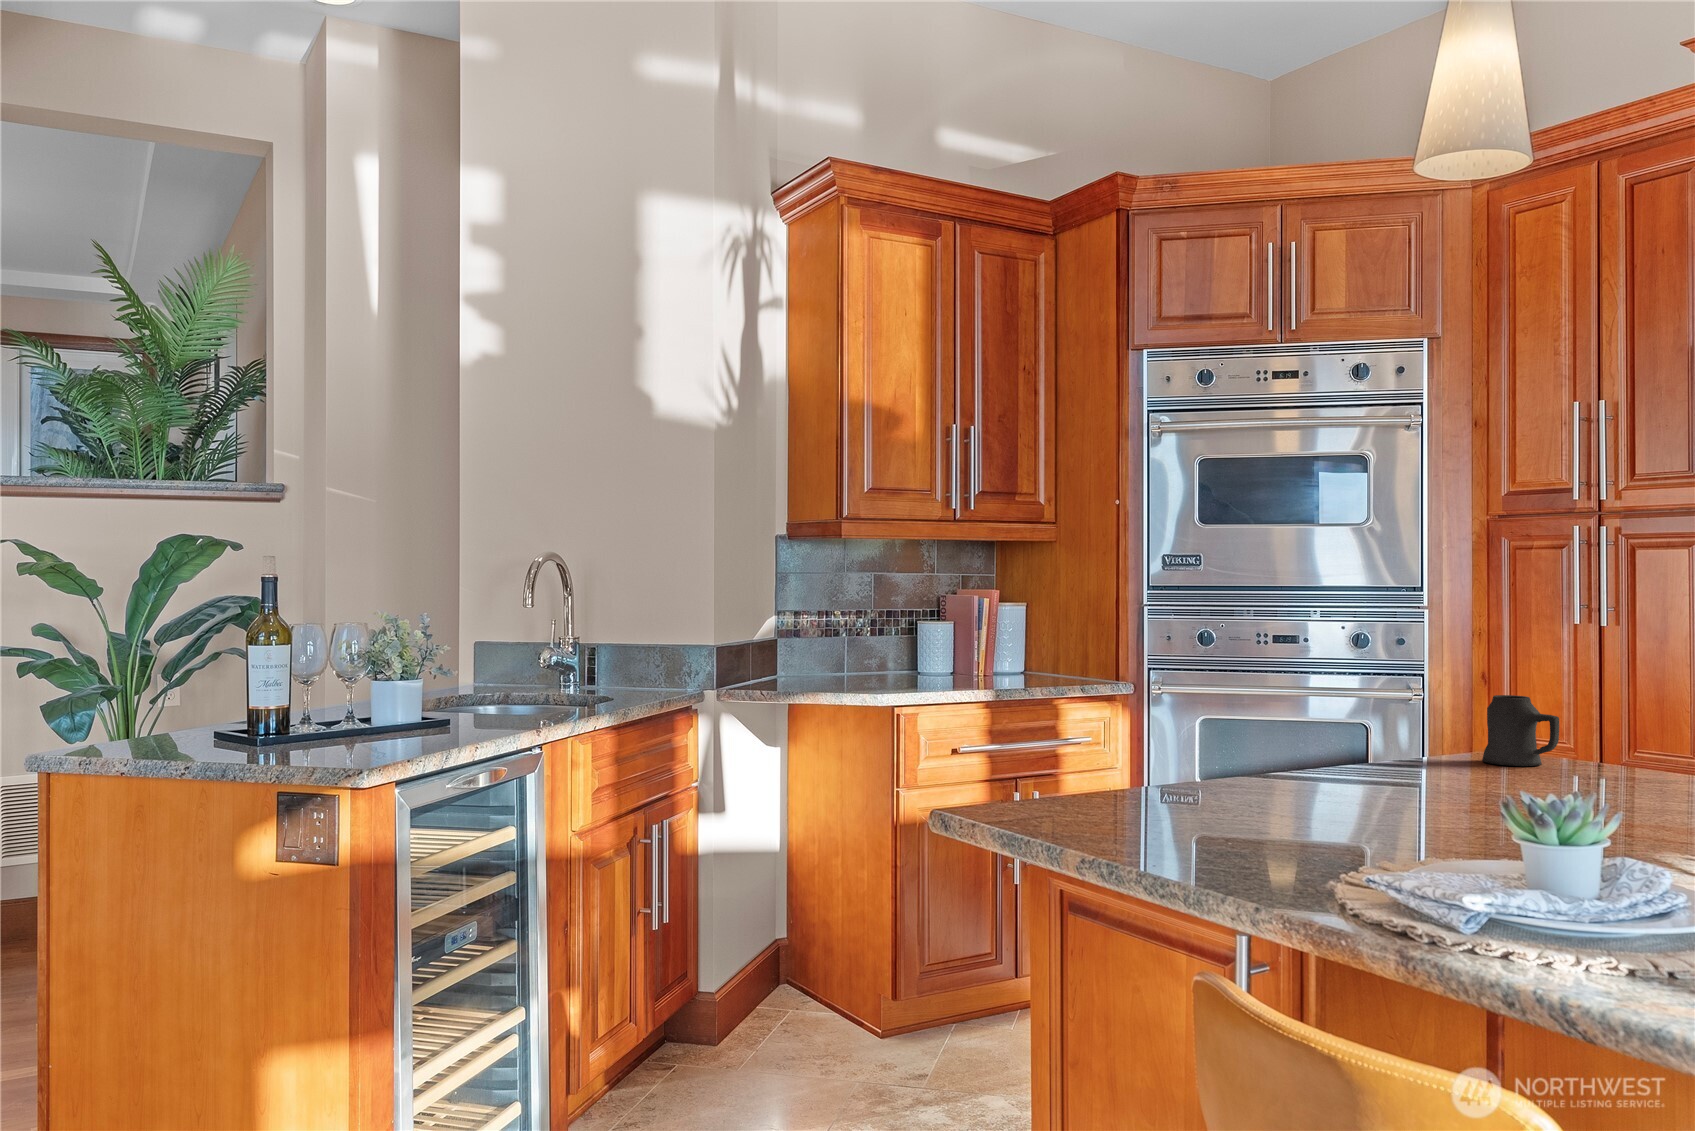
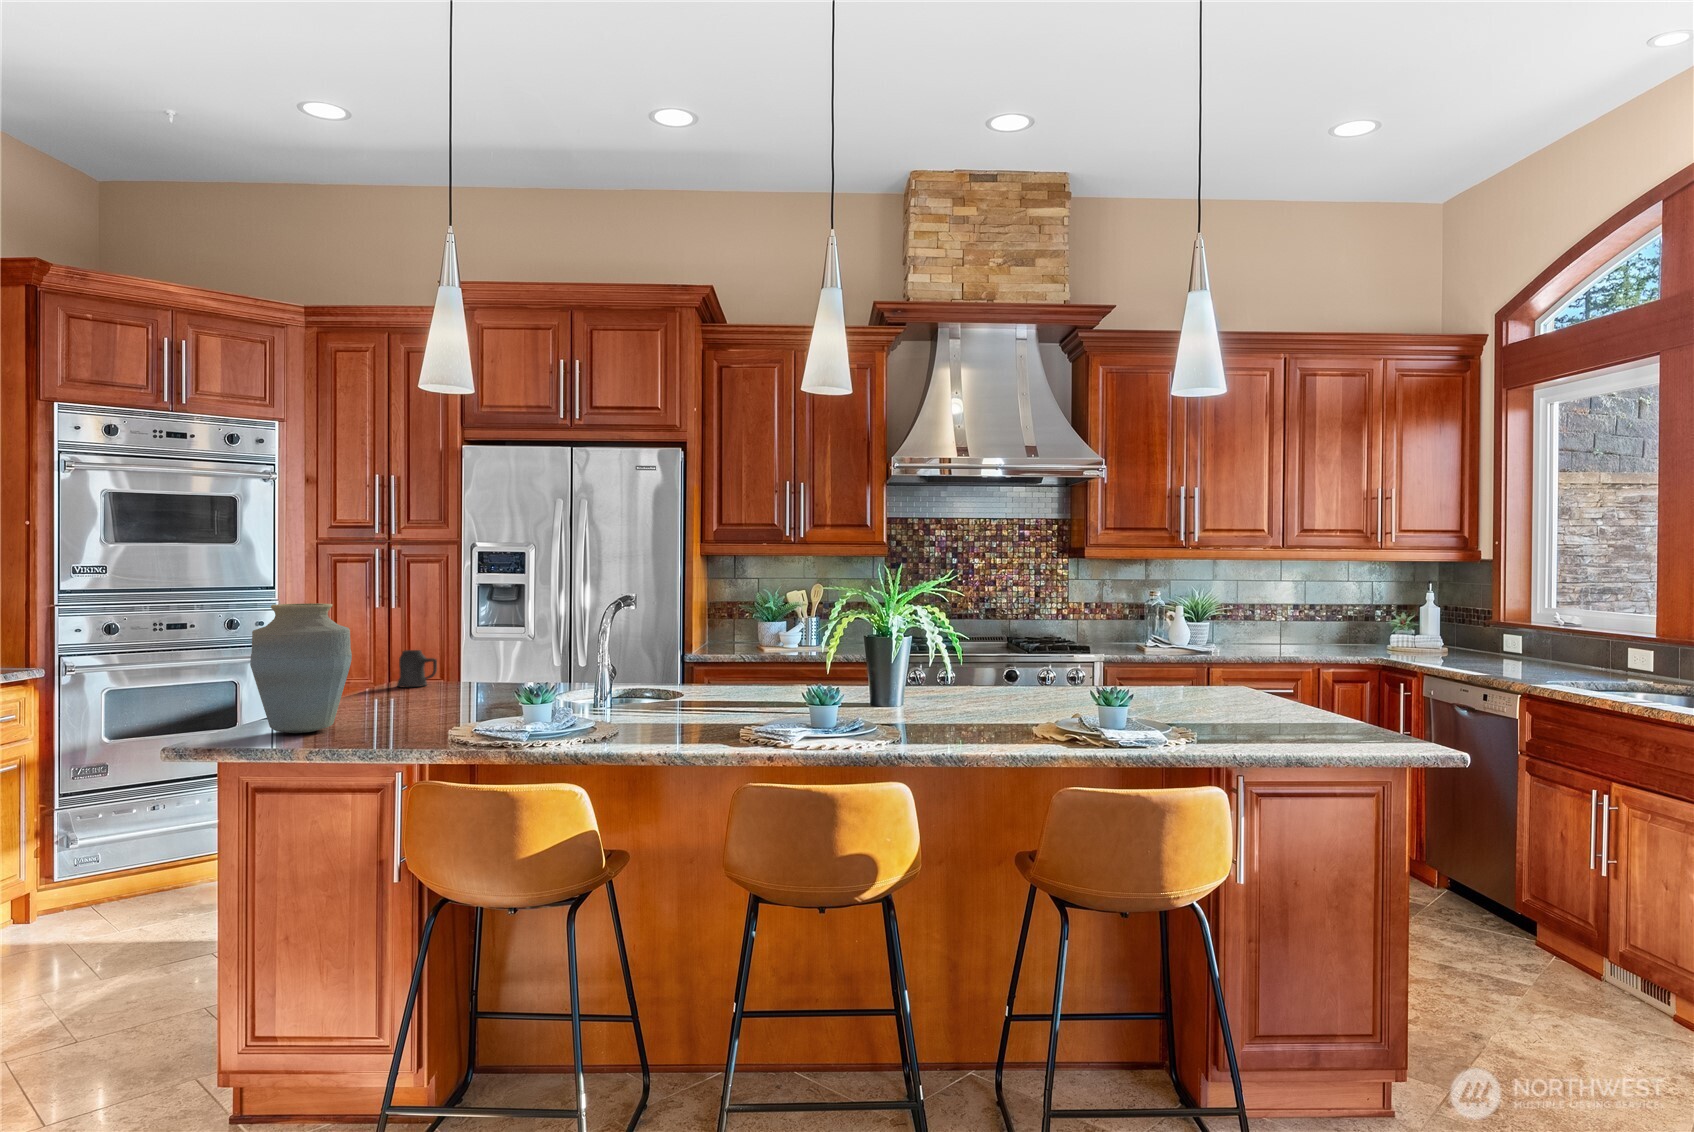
vase: none [1082,591,1242,819] -> present [250,603,352,733]

